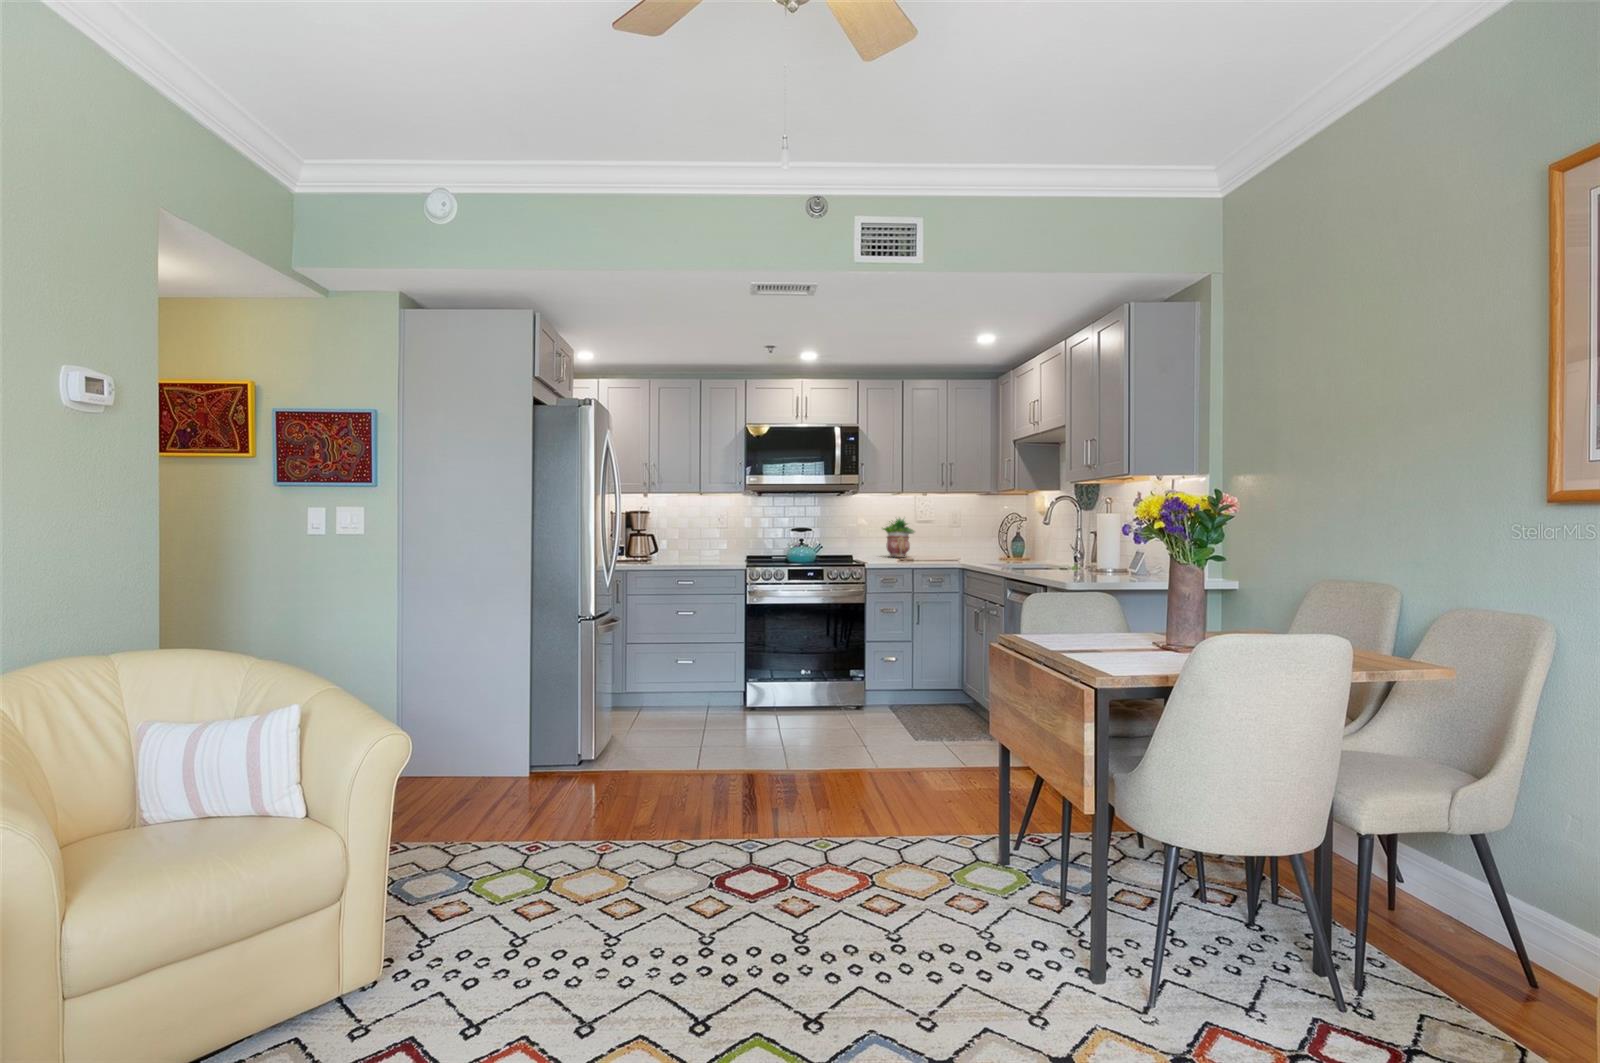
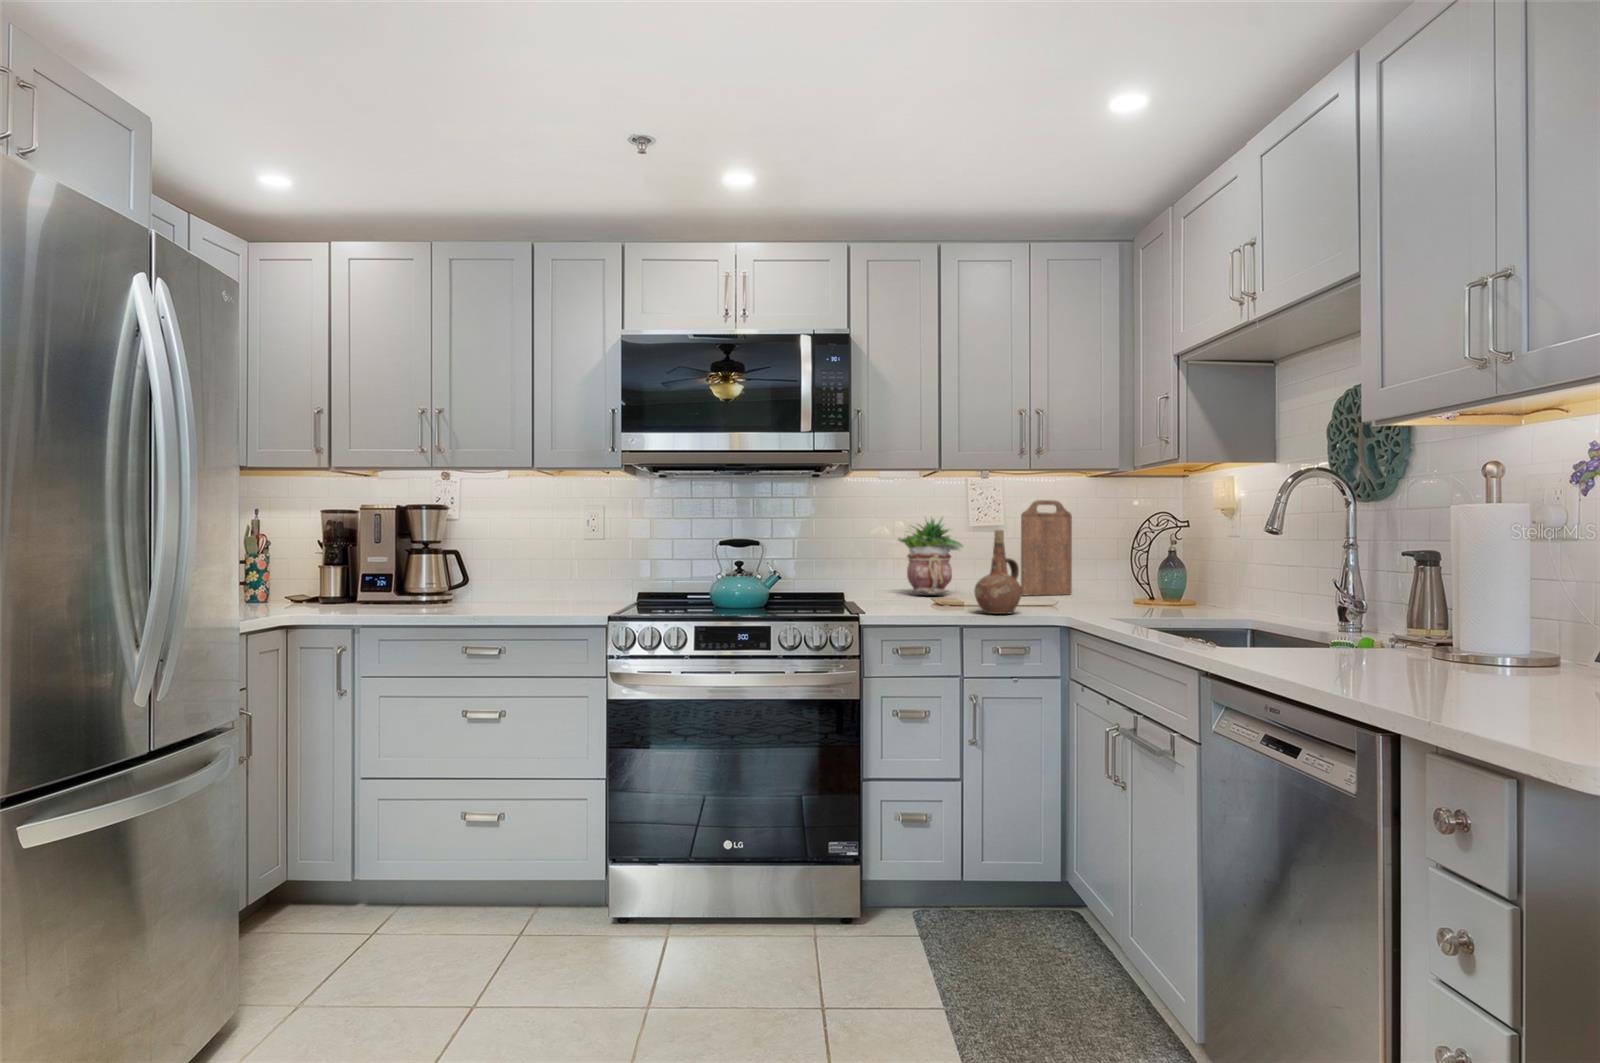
cutting board: none [945,508,972,557] -> present [1021,500,1072,595]
ceramic pitcher: none [919,524,941,563] -> present [974,530,1022,614]

